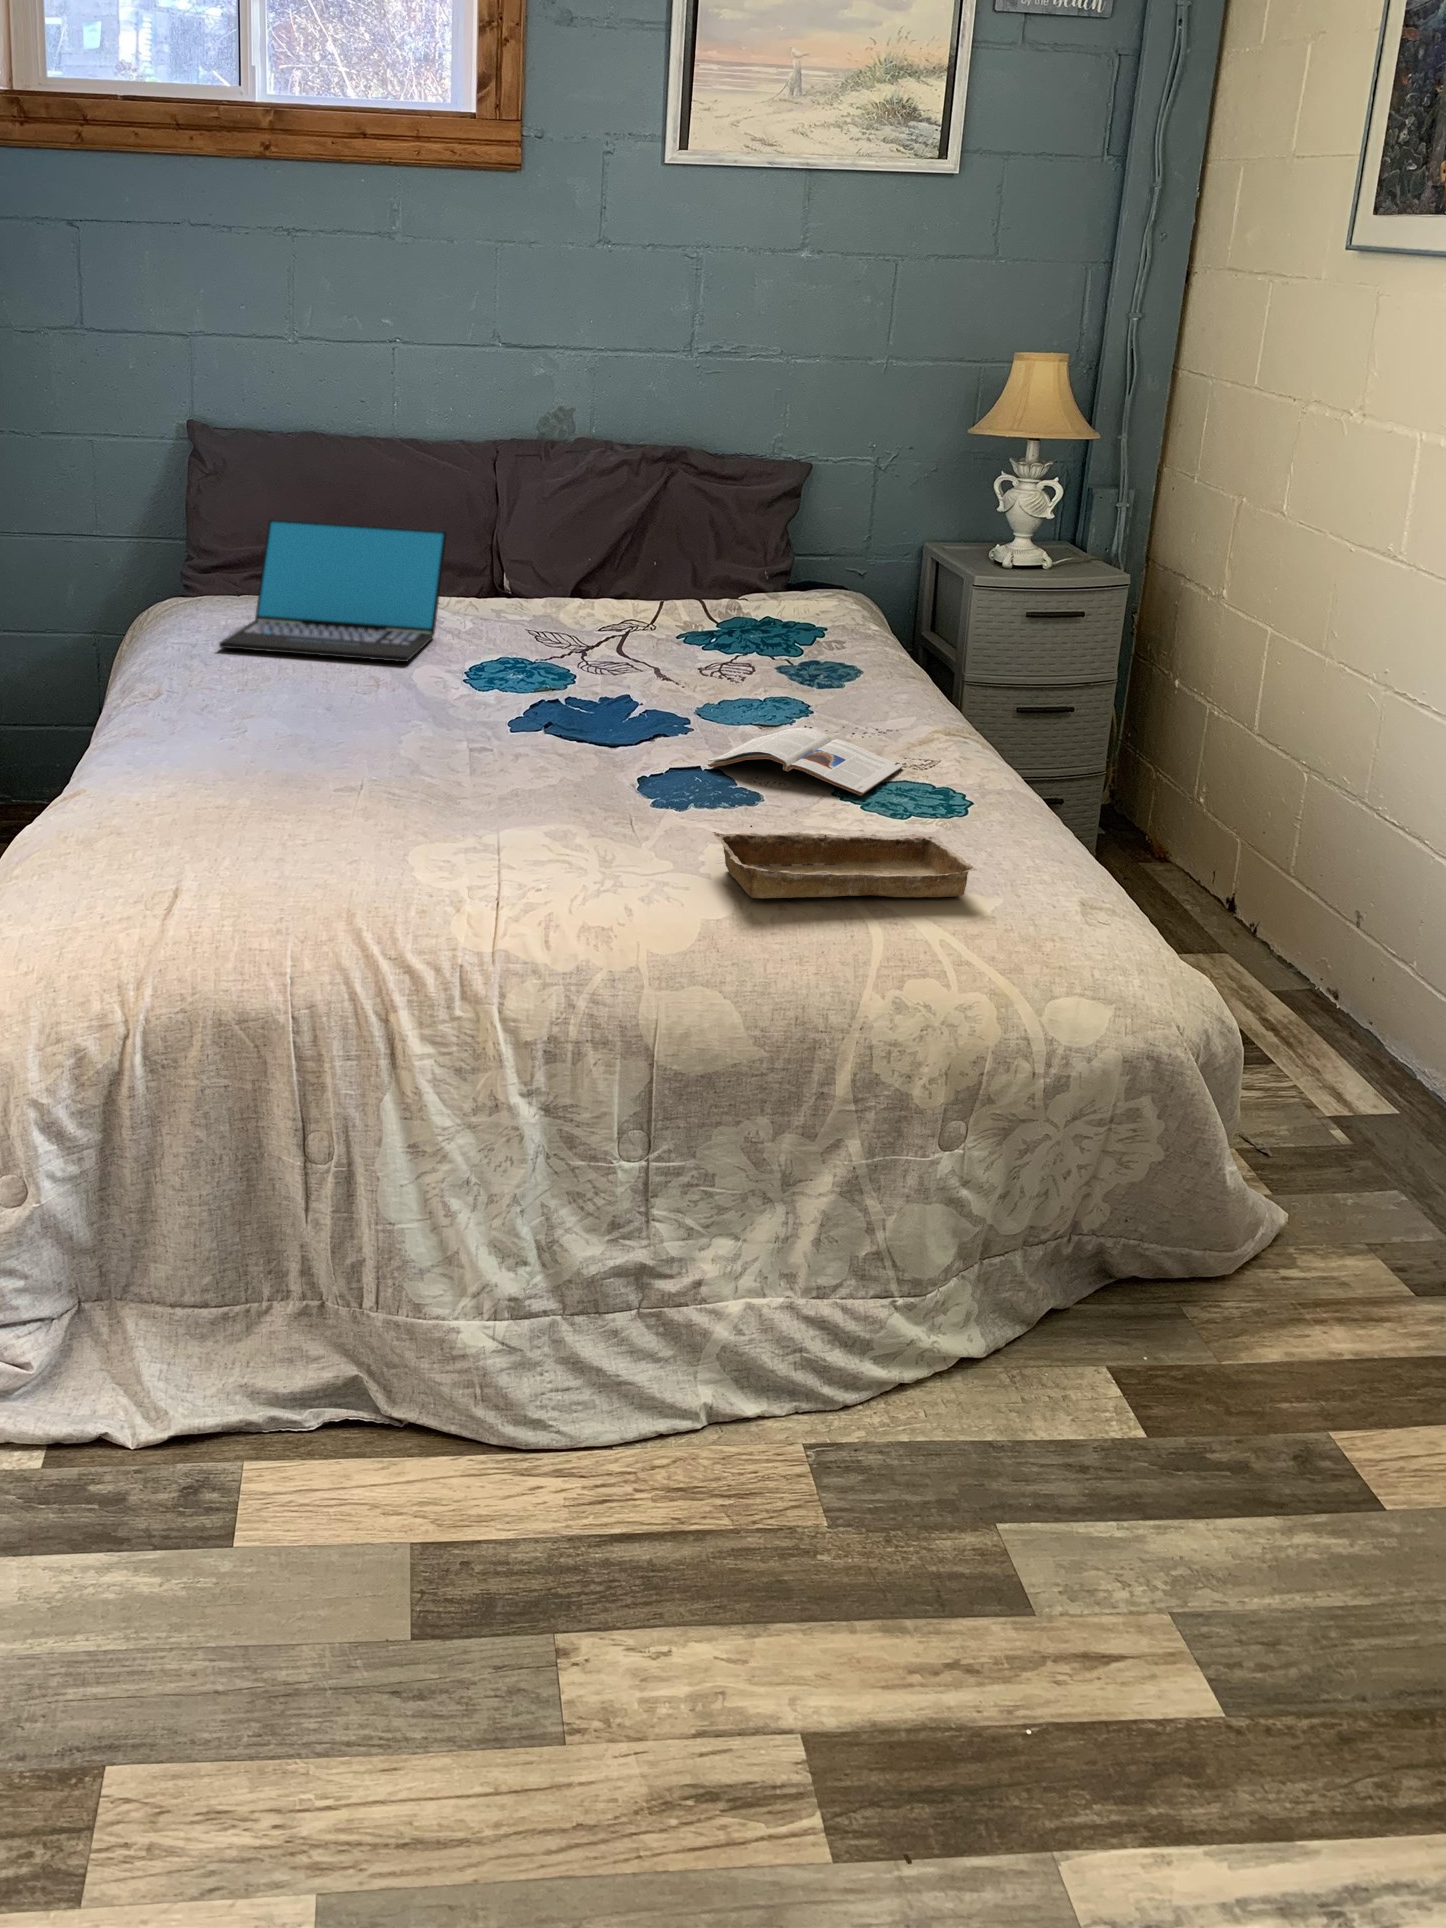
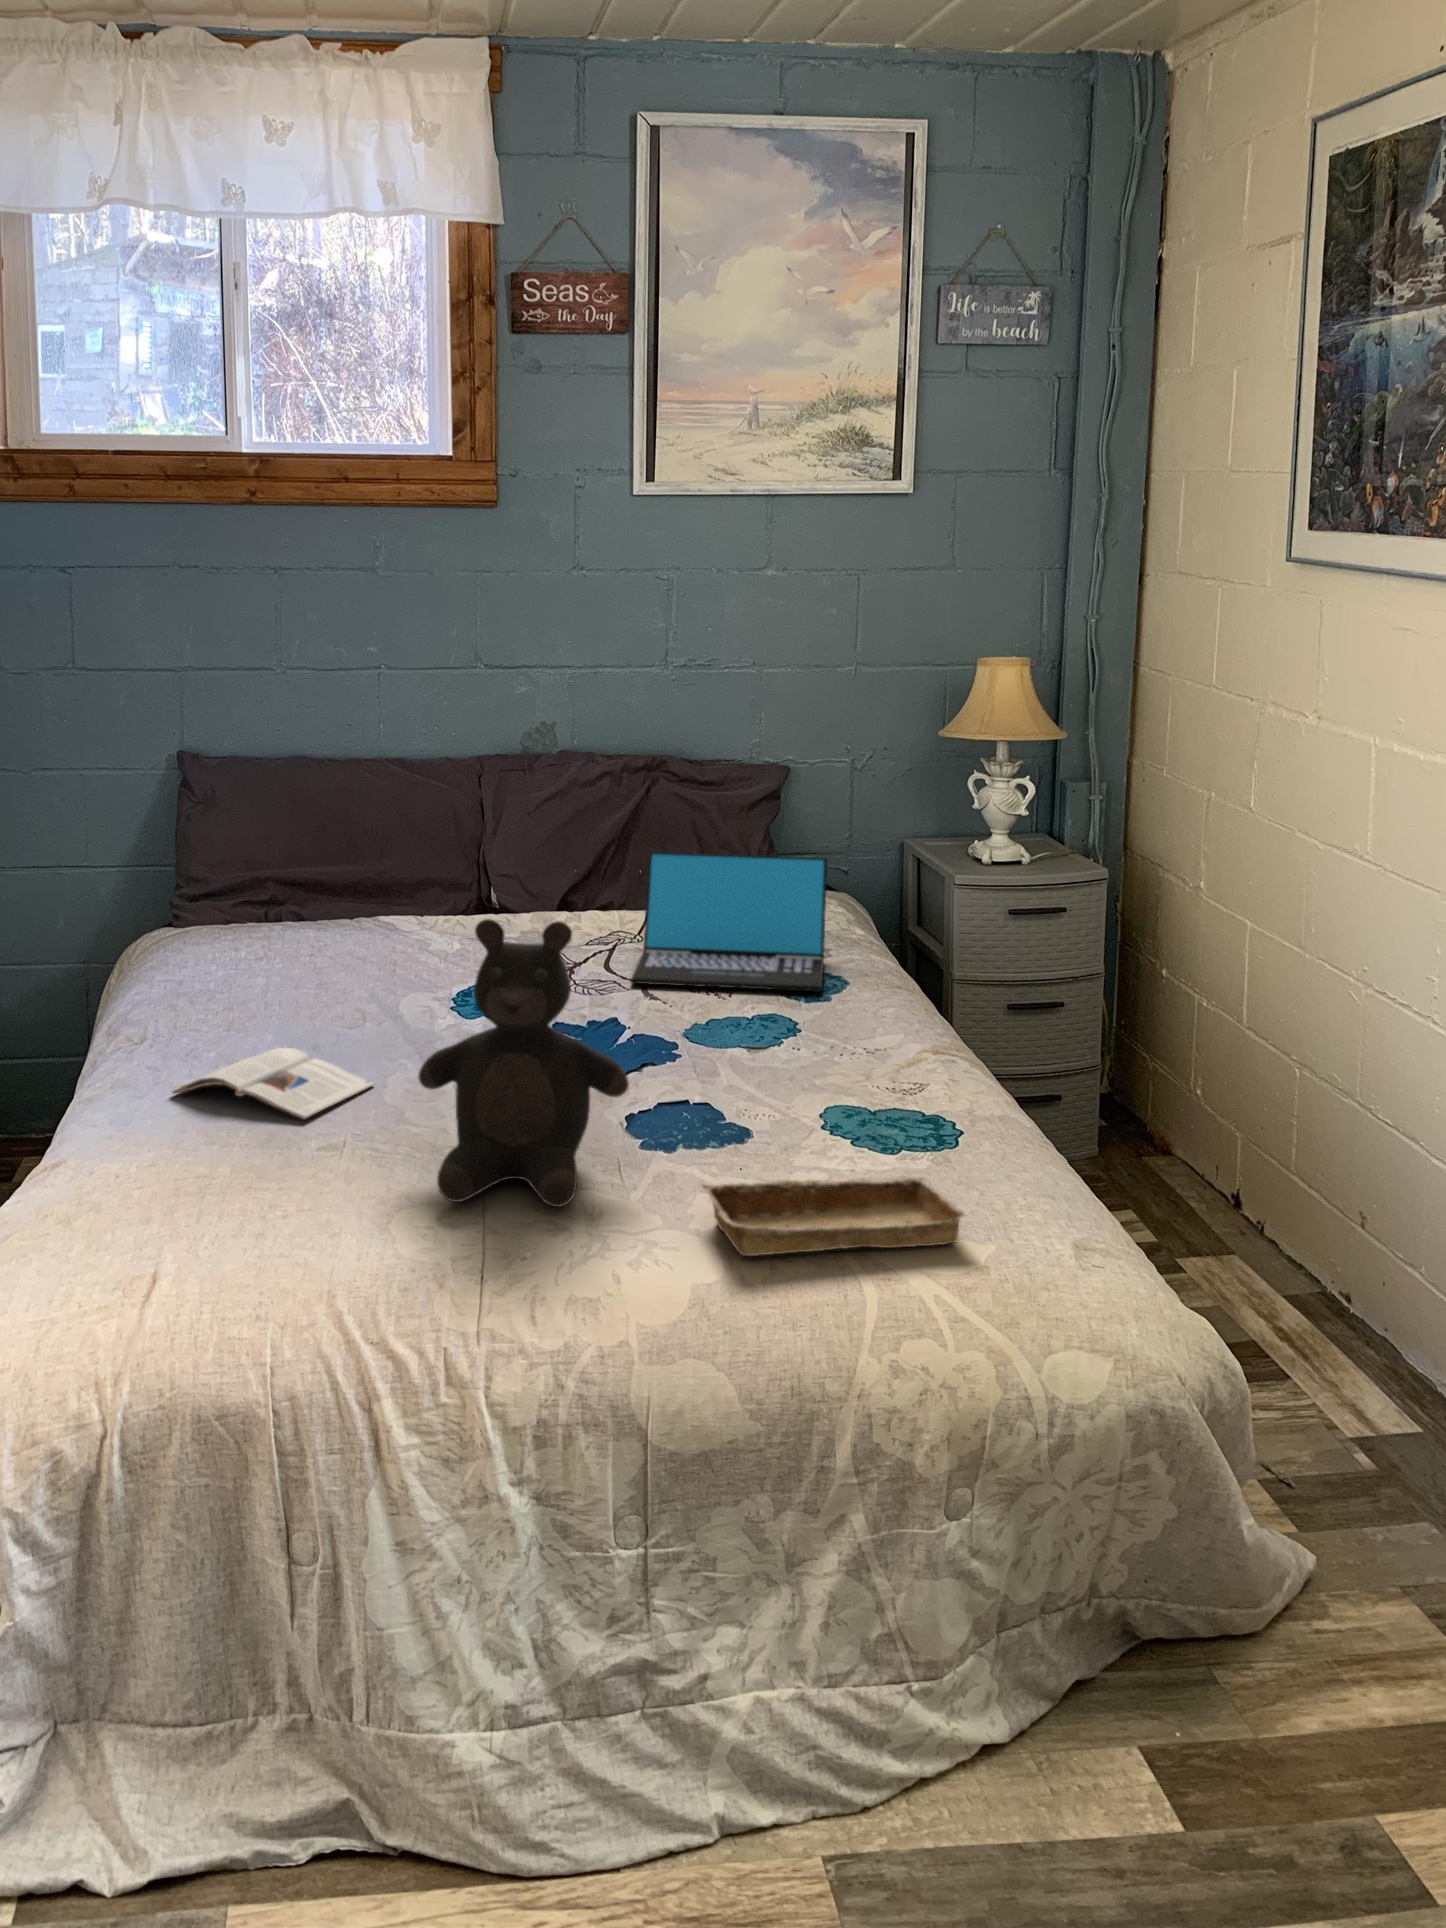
laptop: present [219,519,447,662] -> present [630,852,827,992]
teddy bear: none [435,565,645,850] -> present [419,919,629,1207]
magazine: present [708,728,903,795] -> present [173,1048,374,1119]

